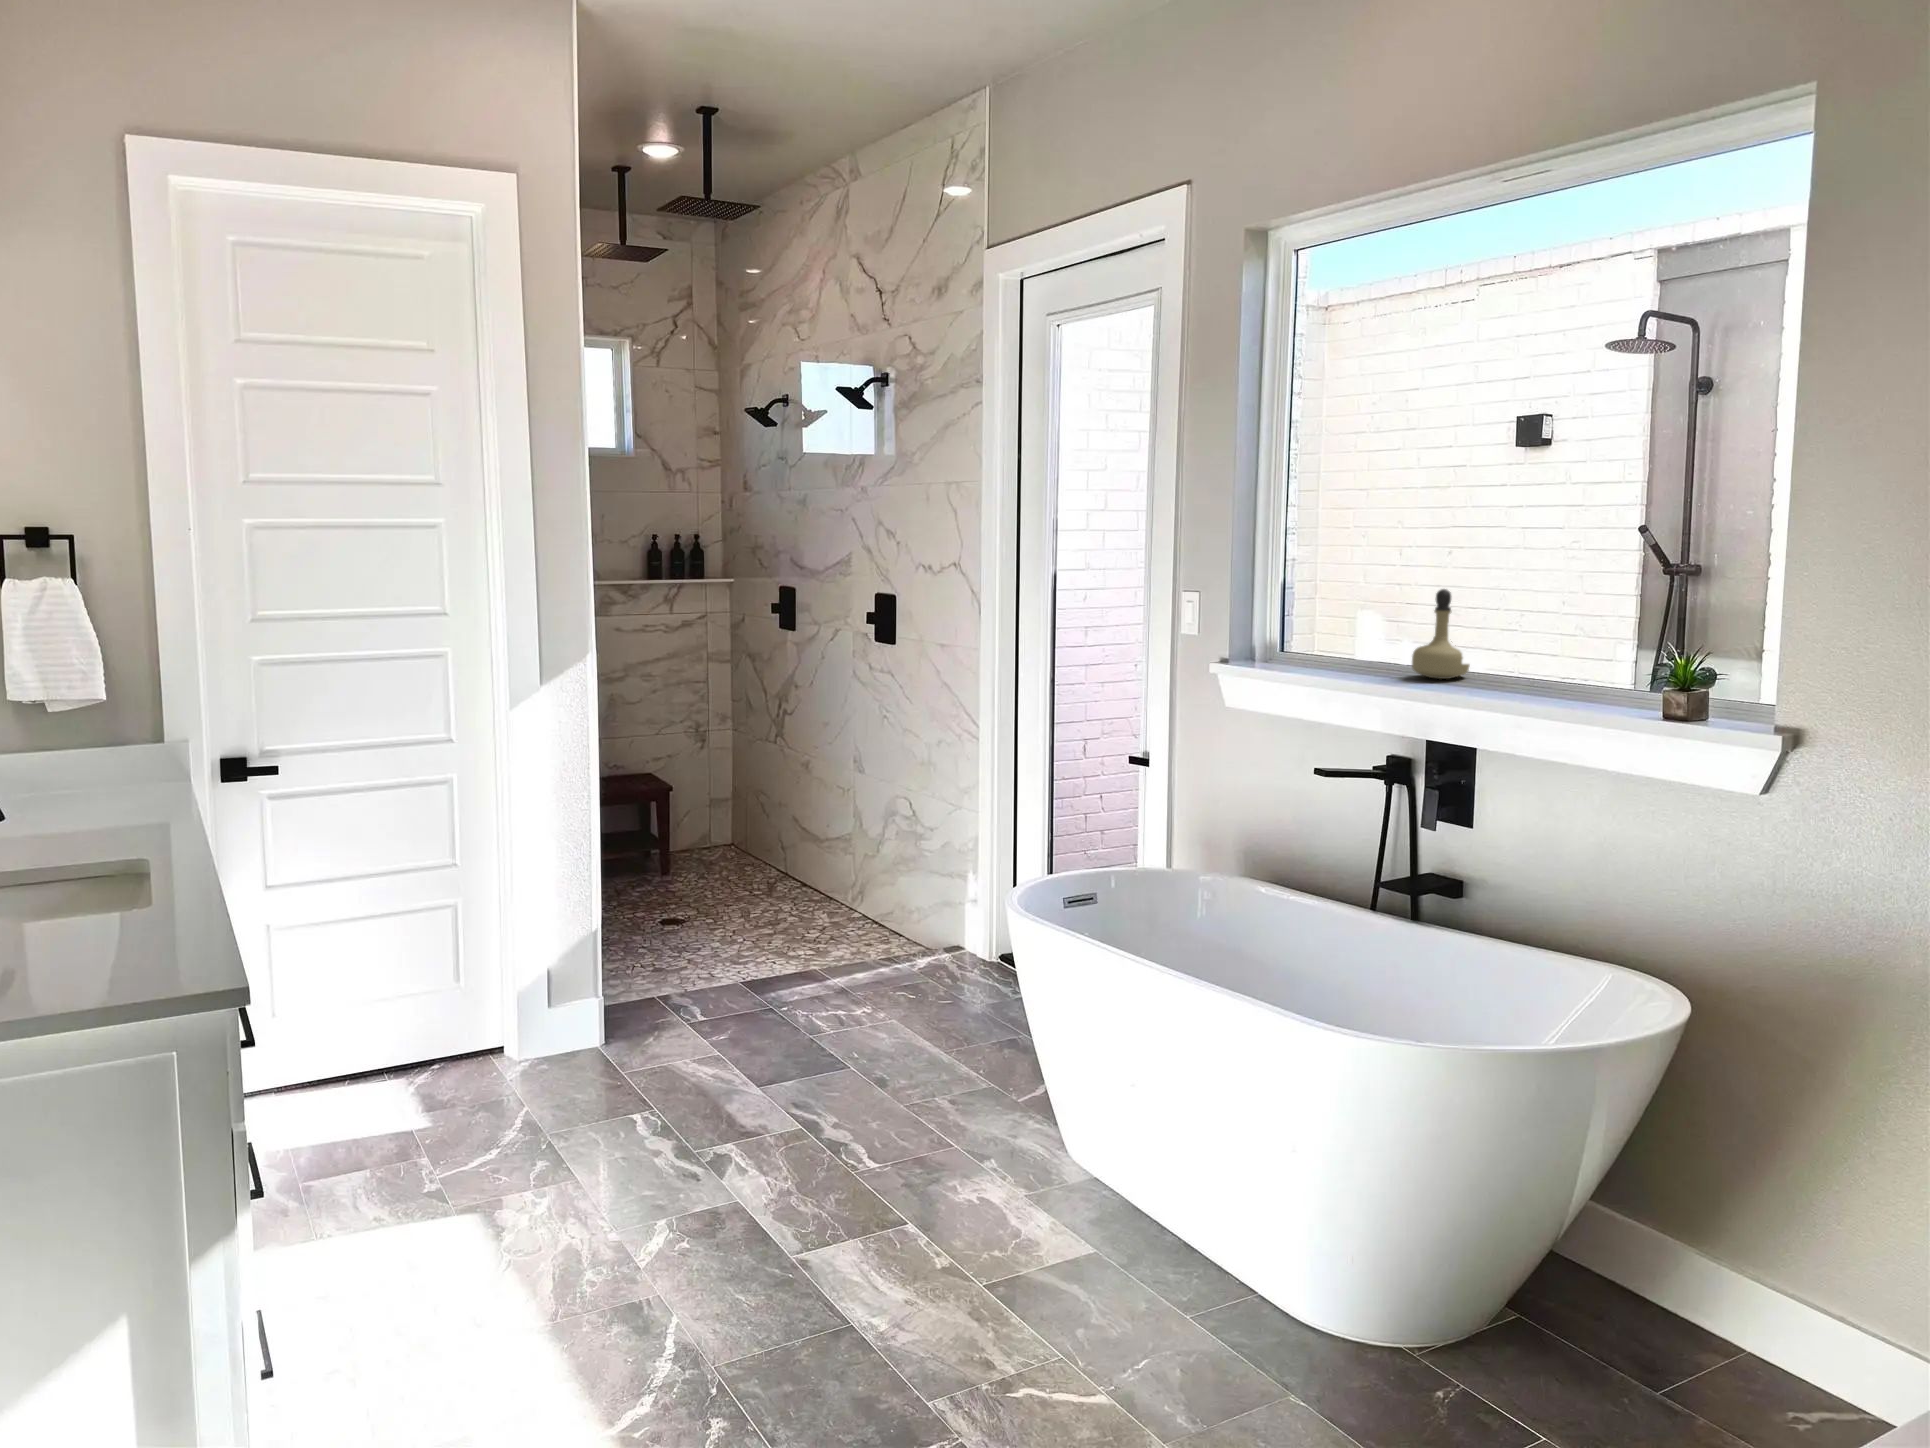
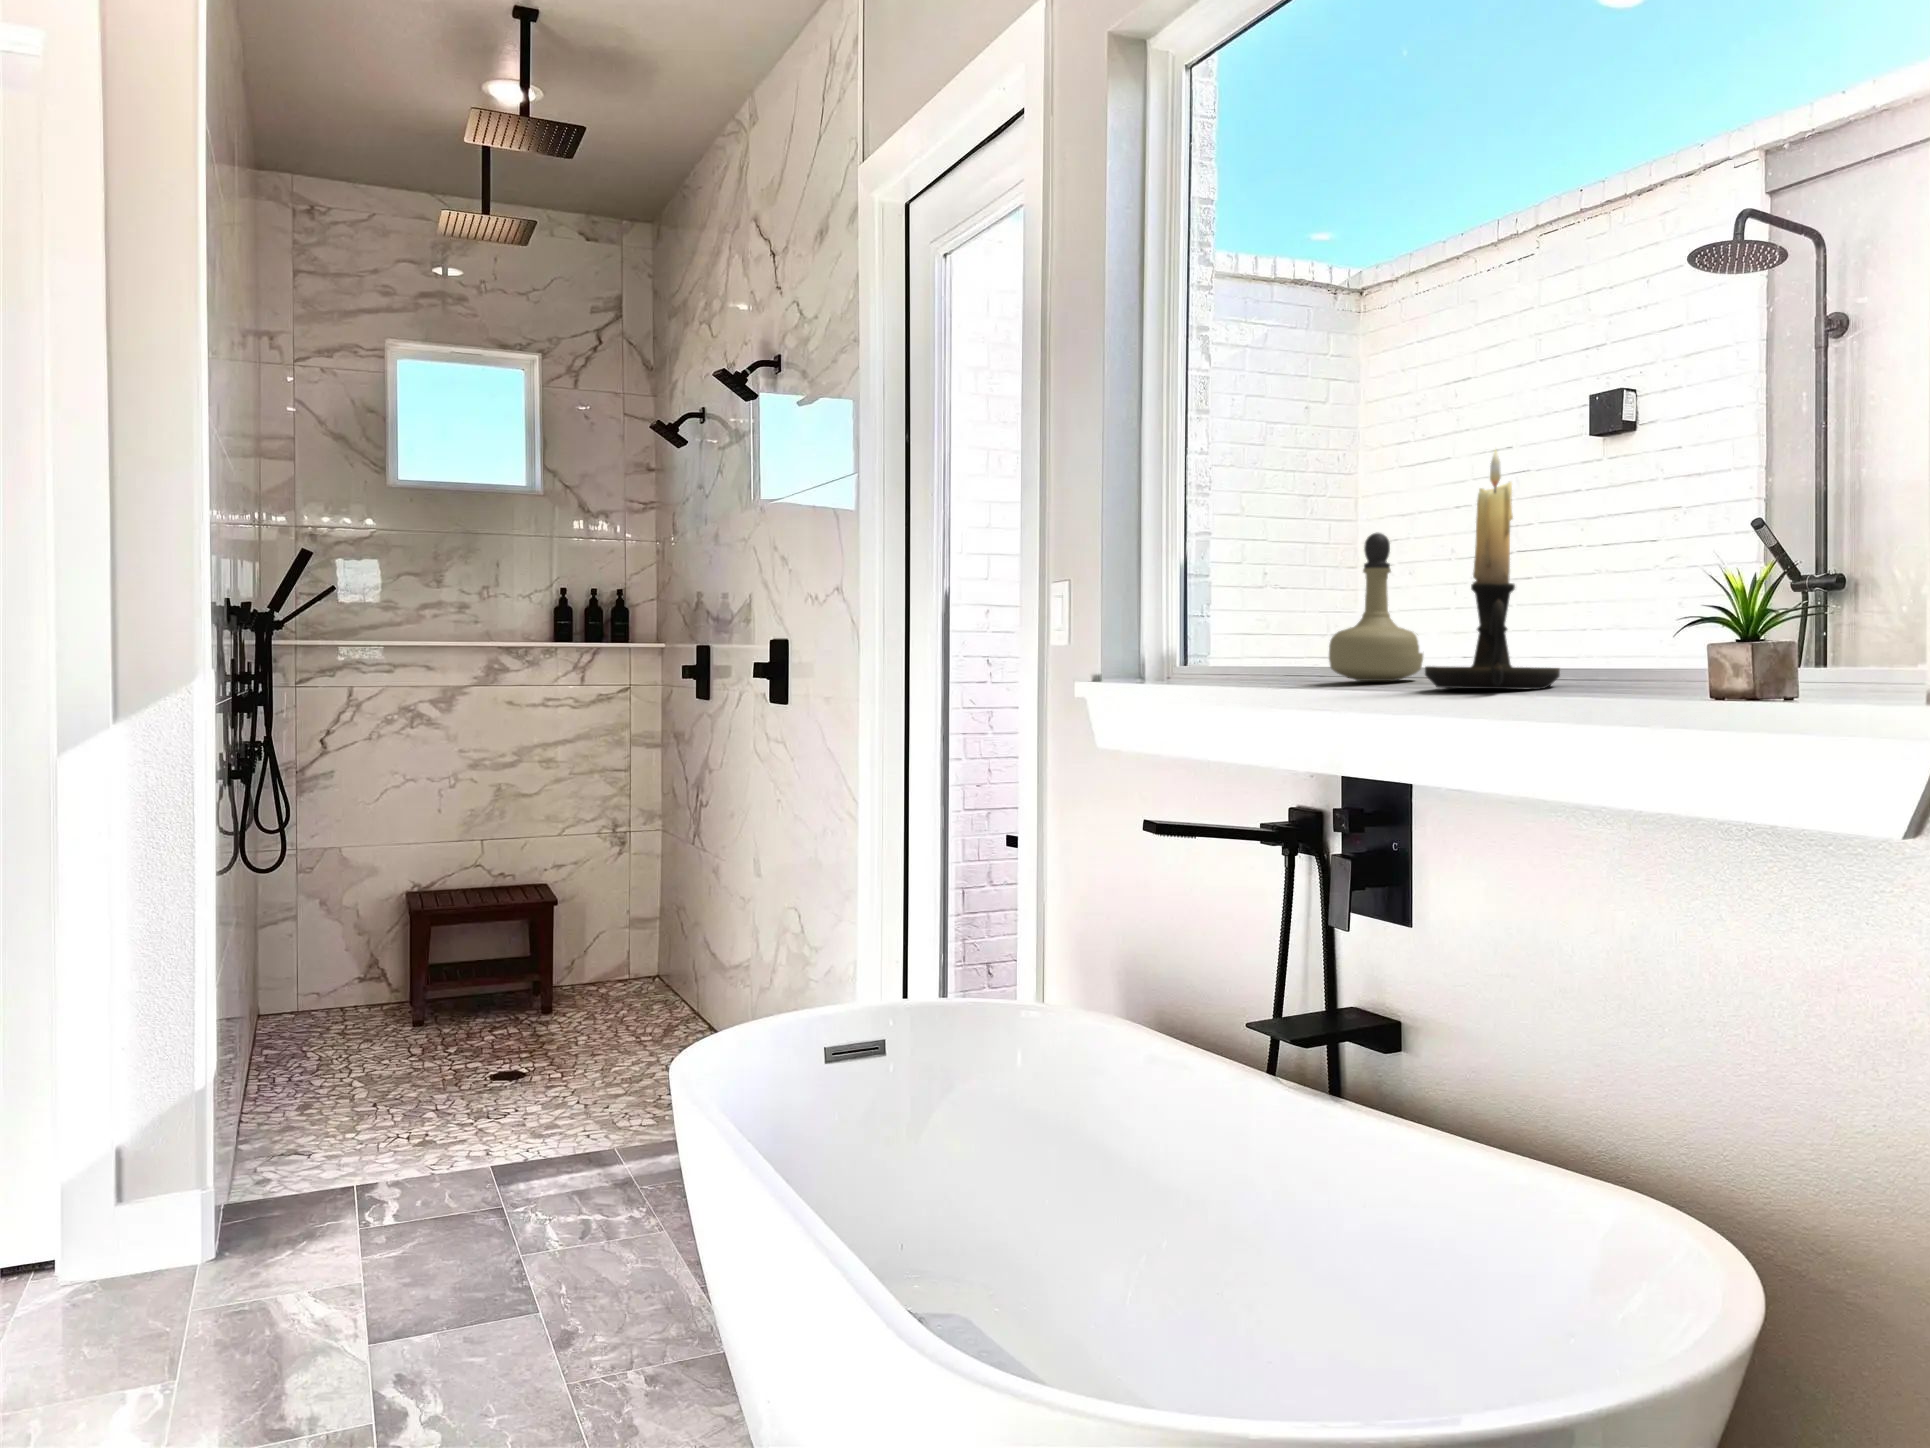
candle holder: none [1490,559,1567,698] -> present [1425,450,1560,690]

